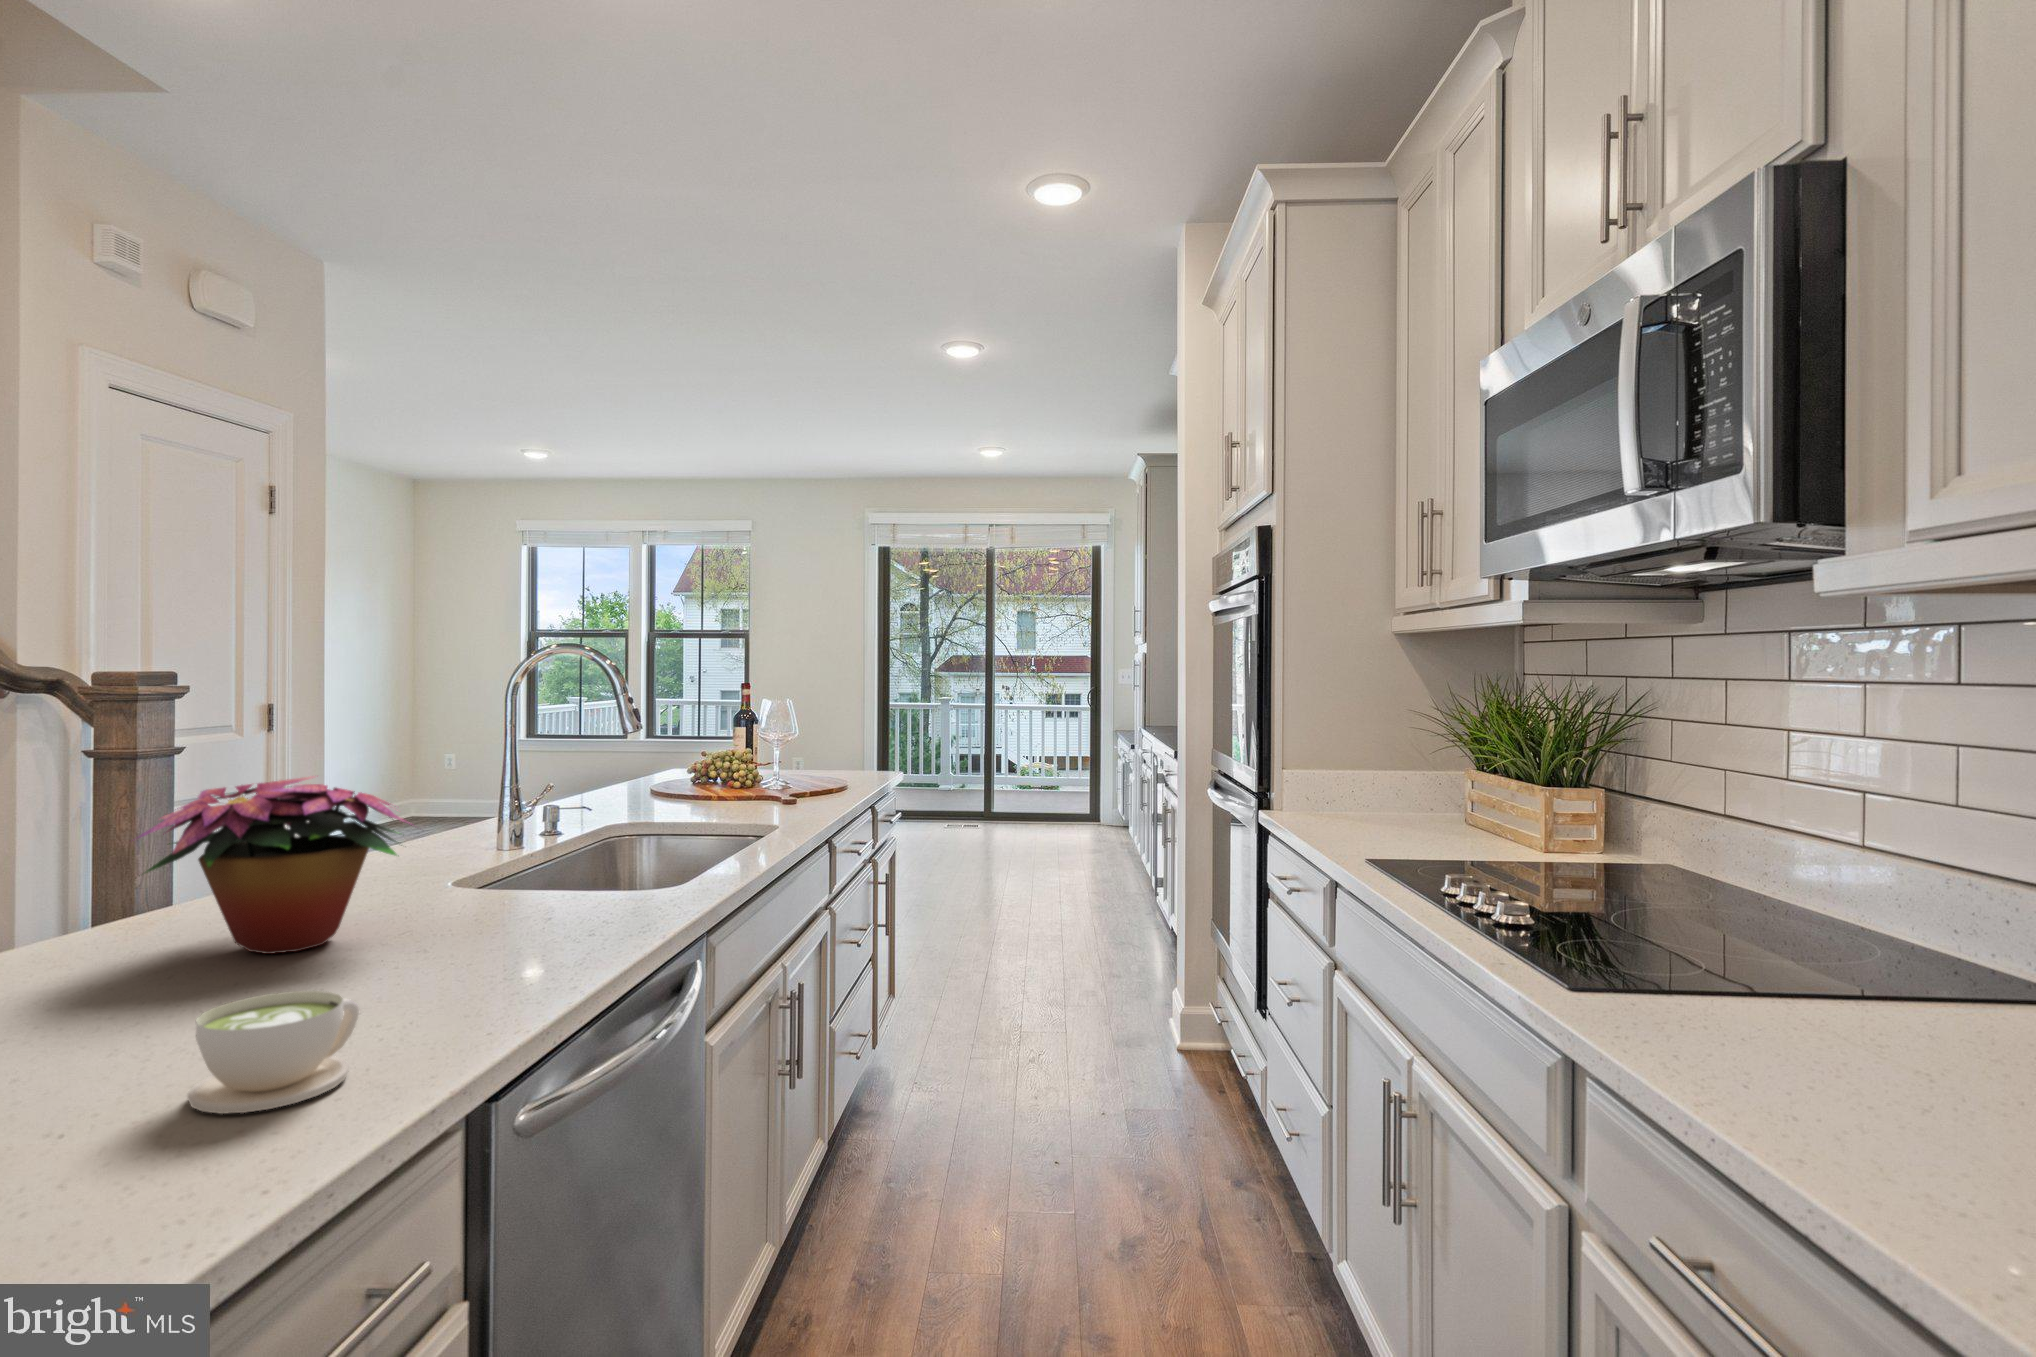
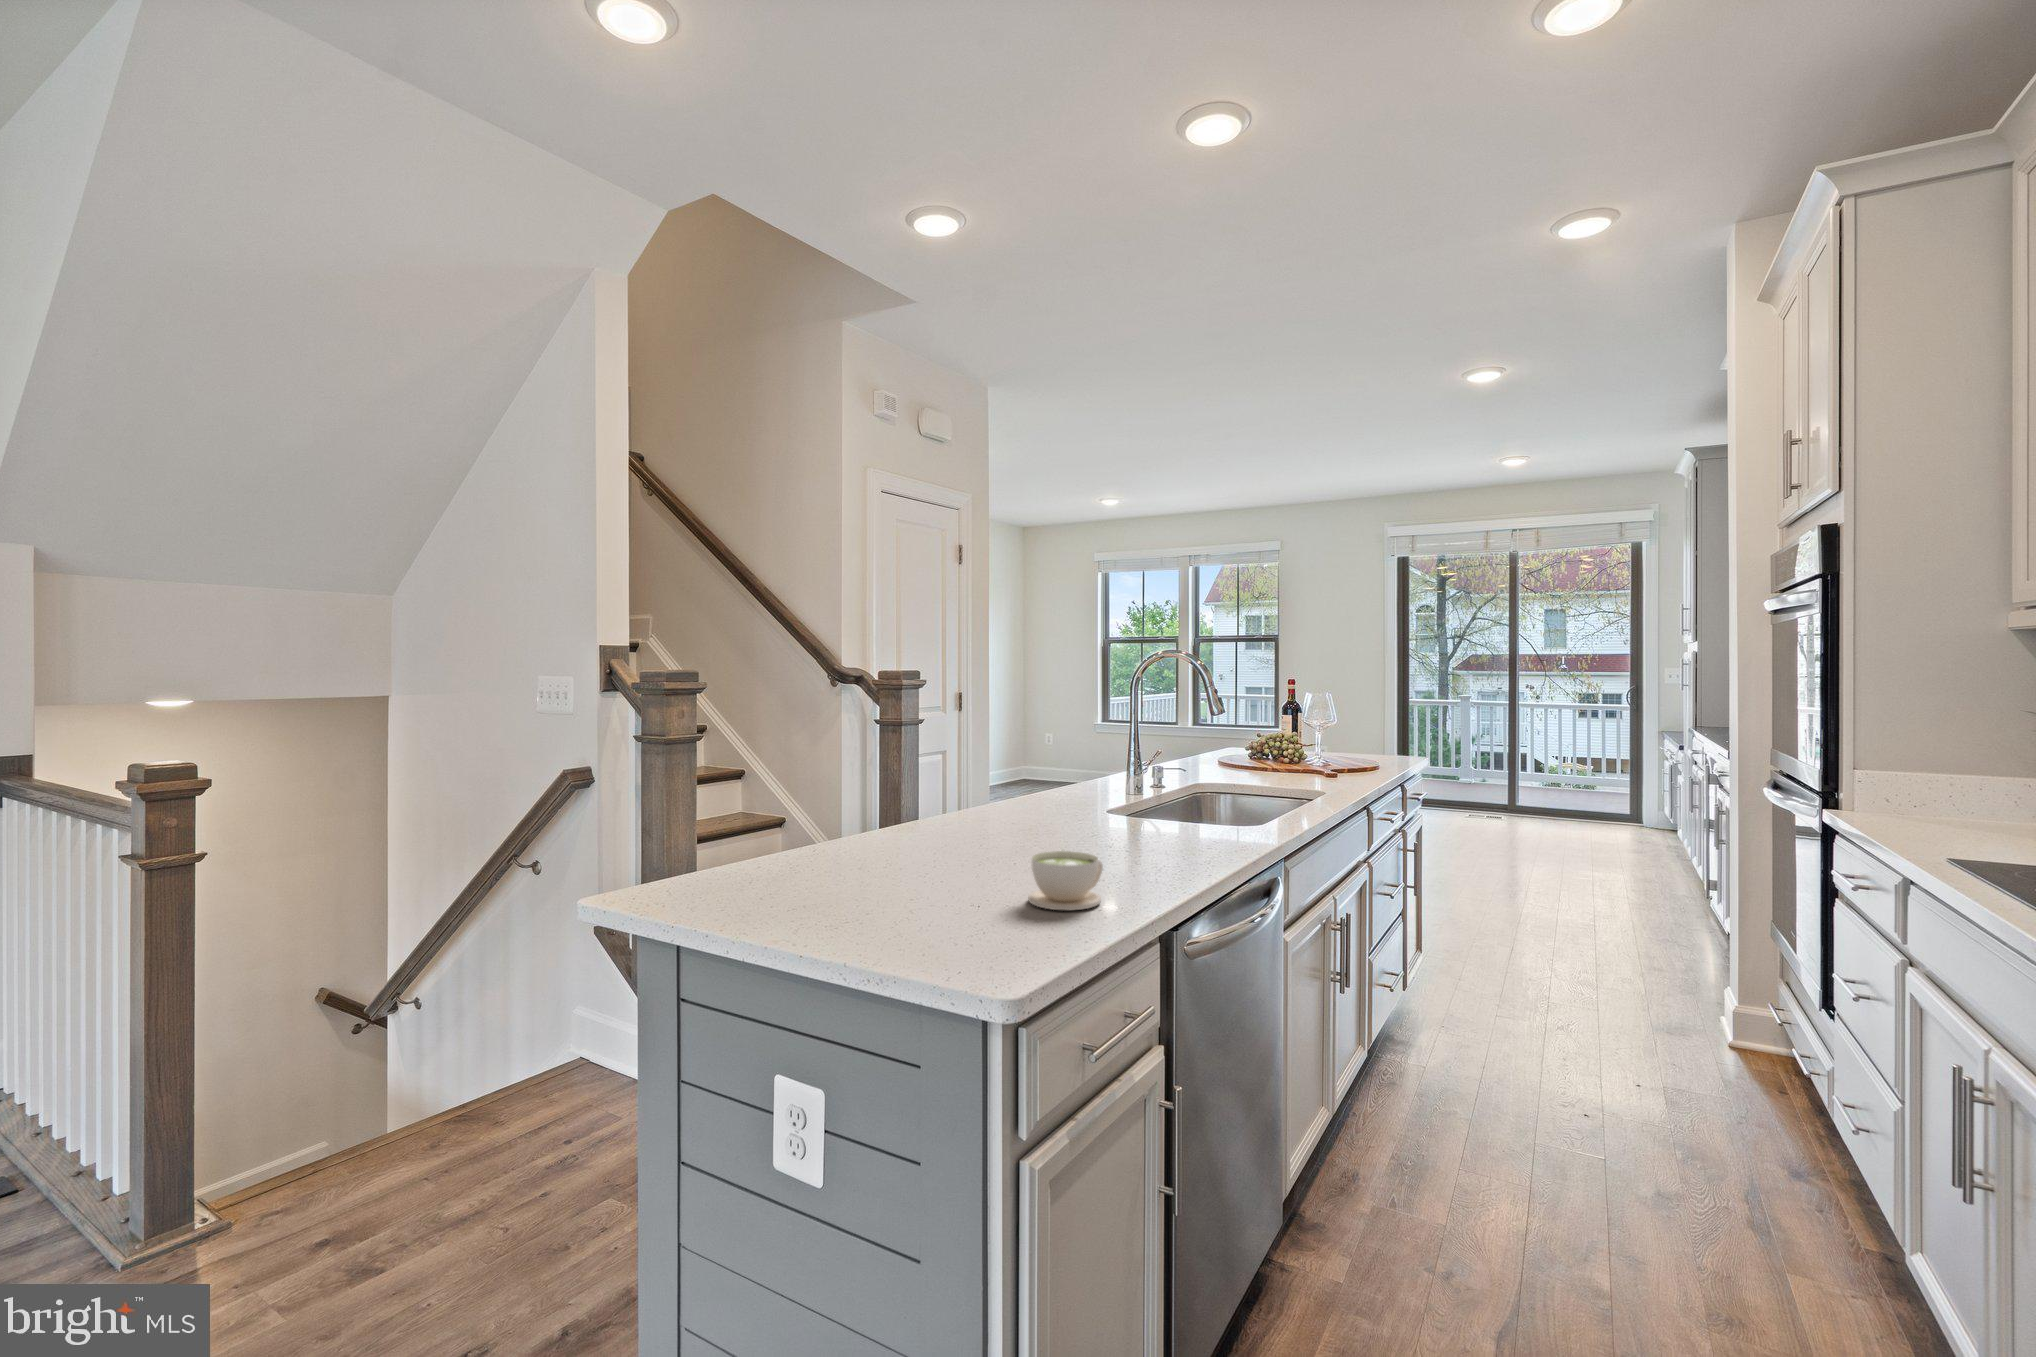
flower arrangement: present [138,777,412,954] -> none [960,734,1112,840]

